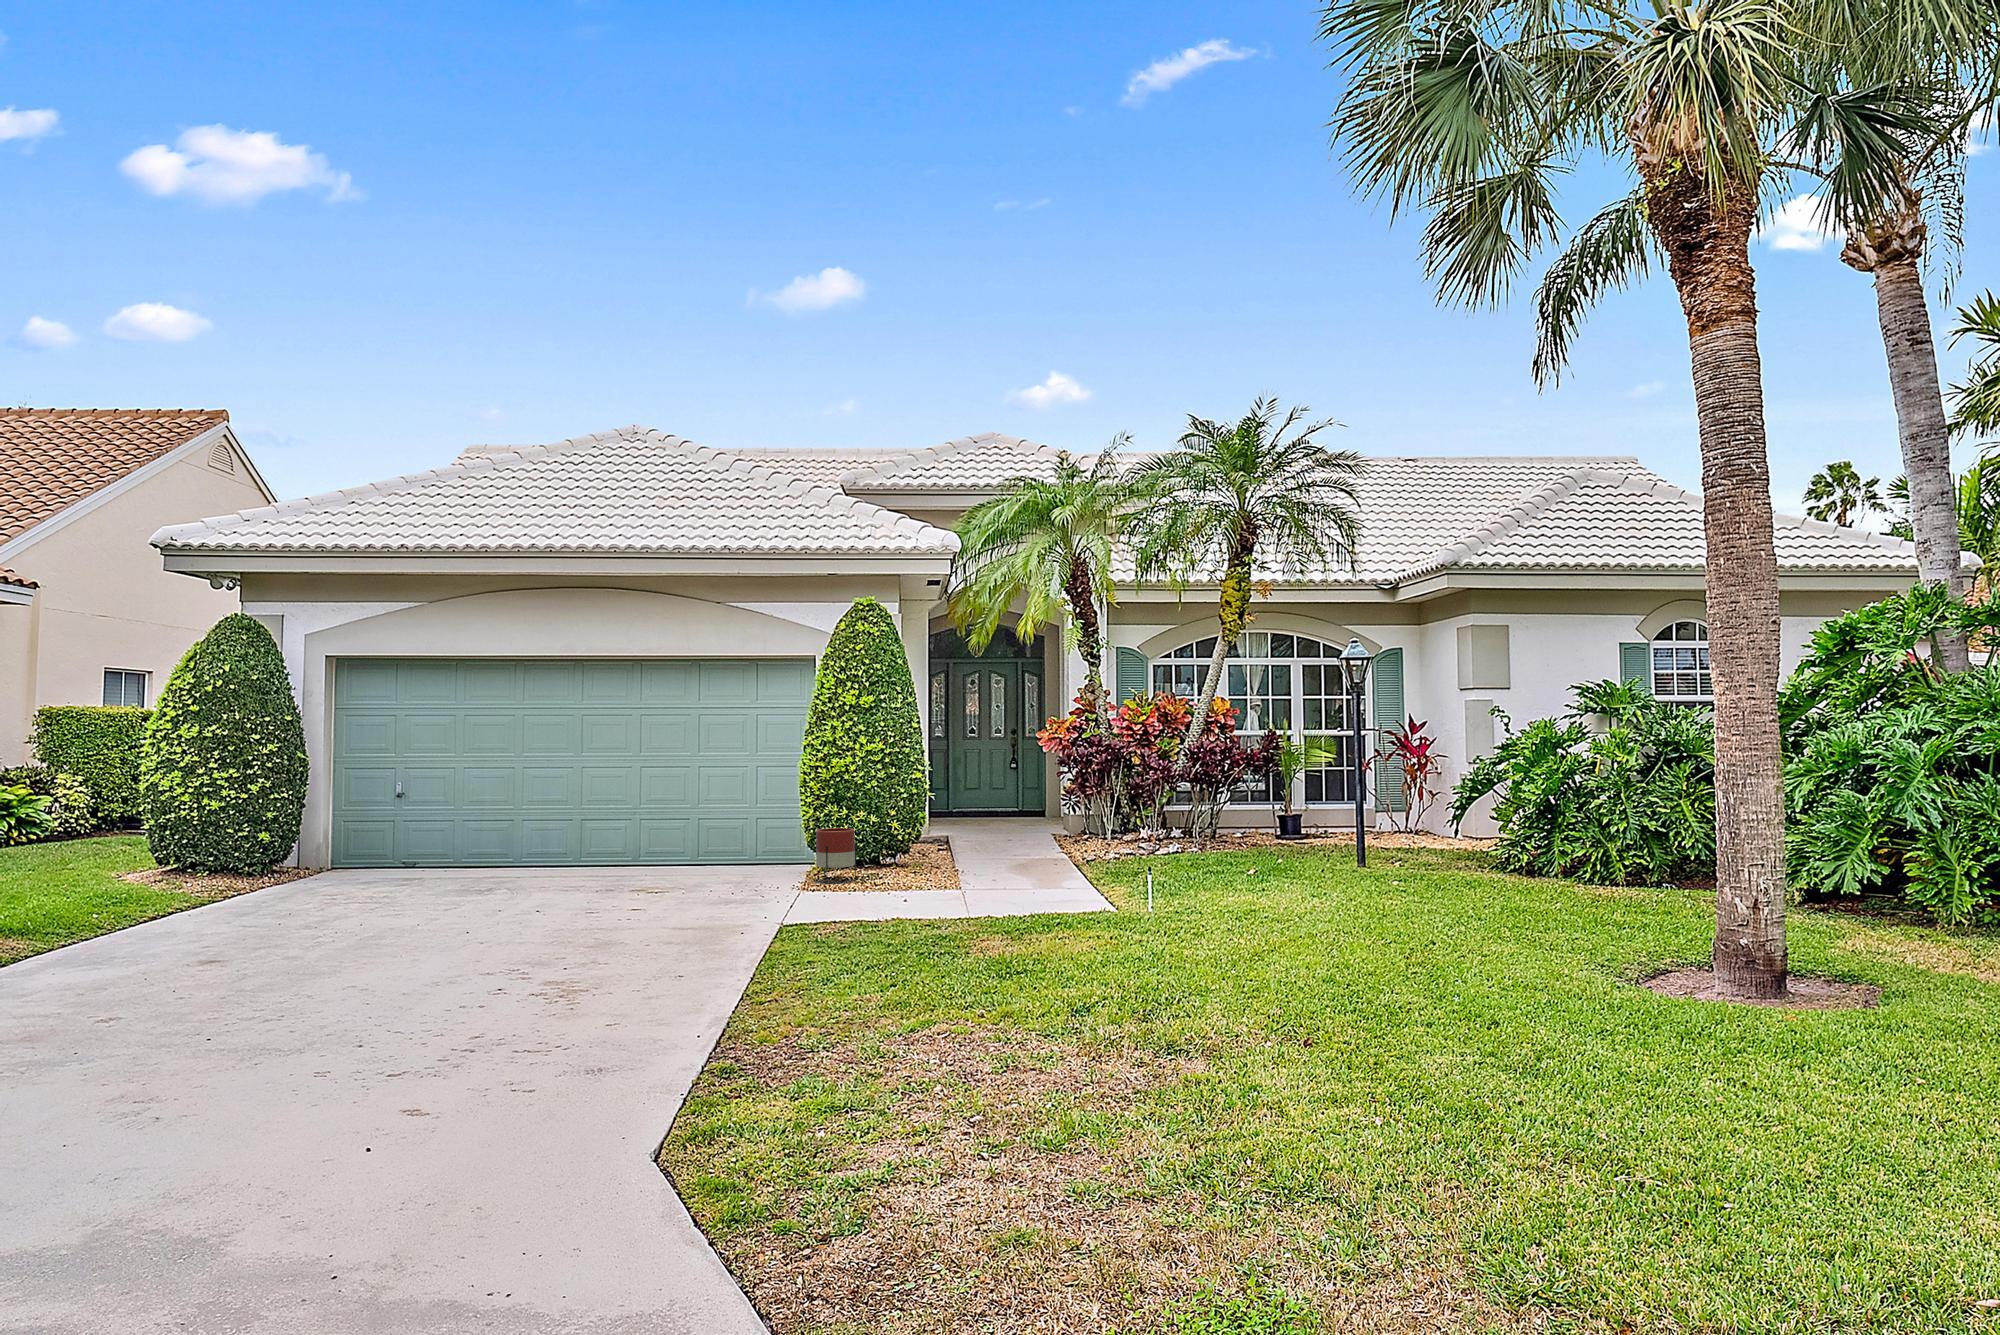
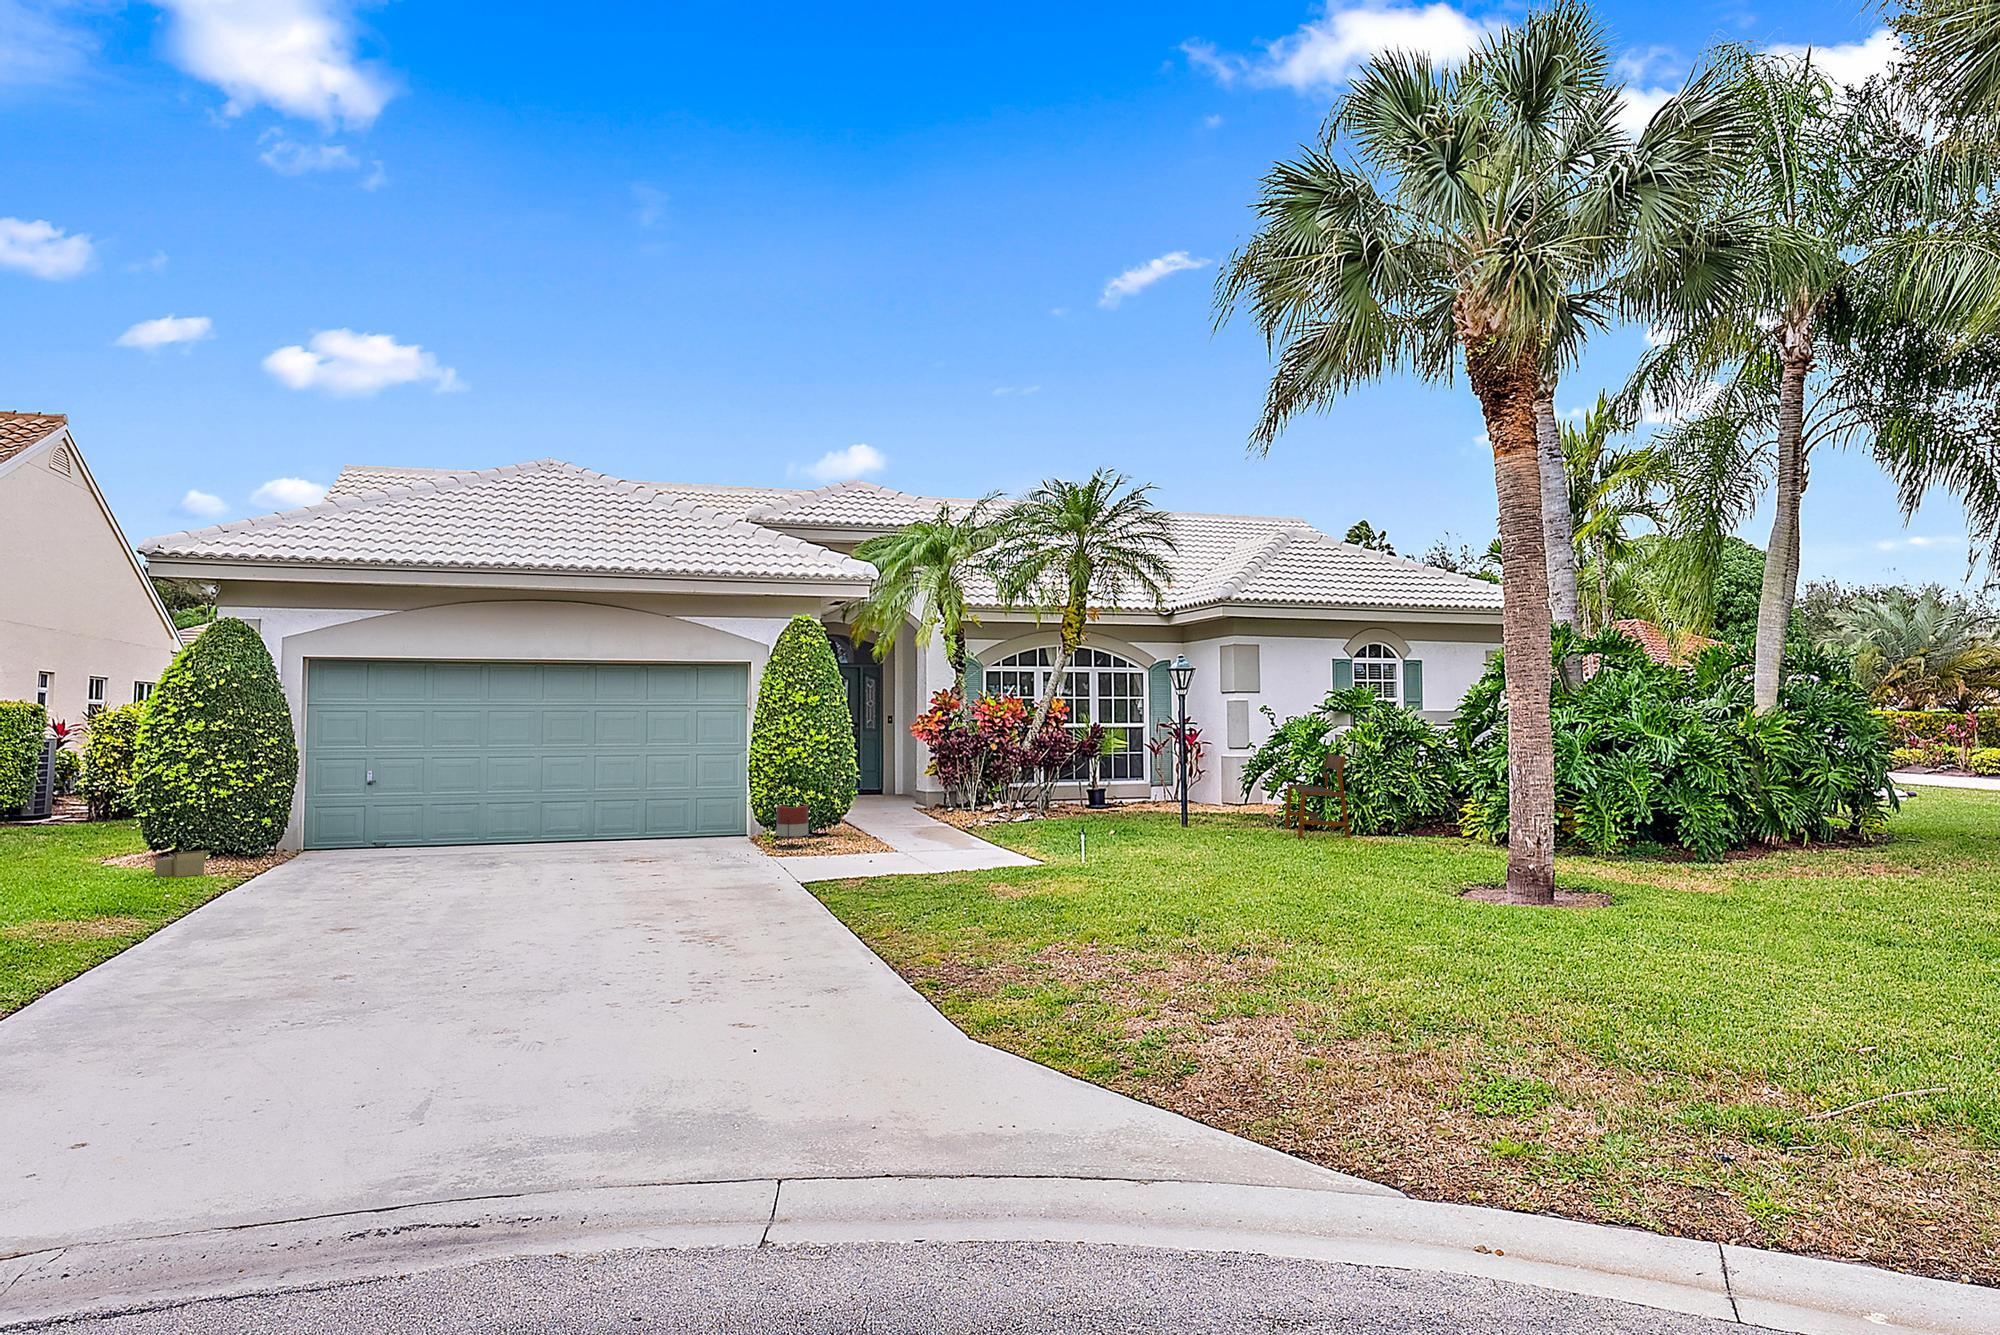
bench: none [1501,770,1581,889] -> present [1285,753,1350,838]
cardboard box: none [149,867,202,895] -> present [155,850,209,877]

